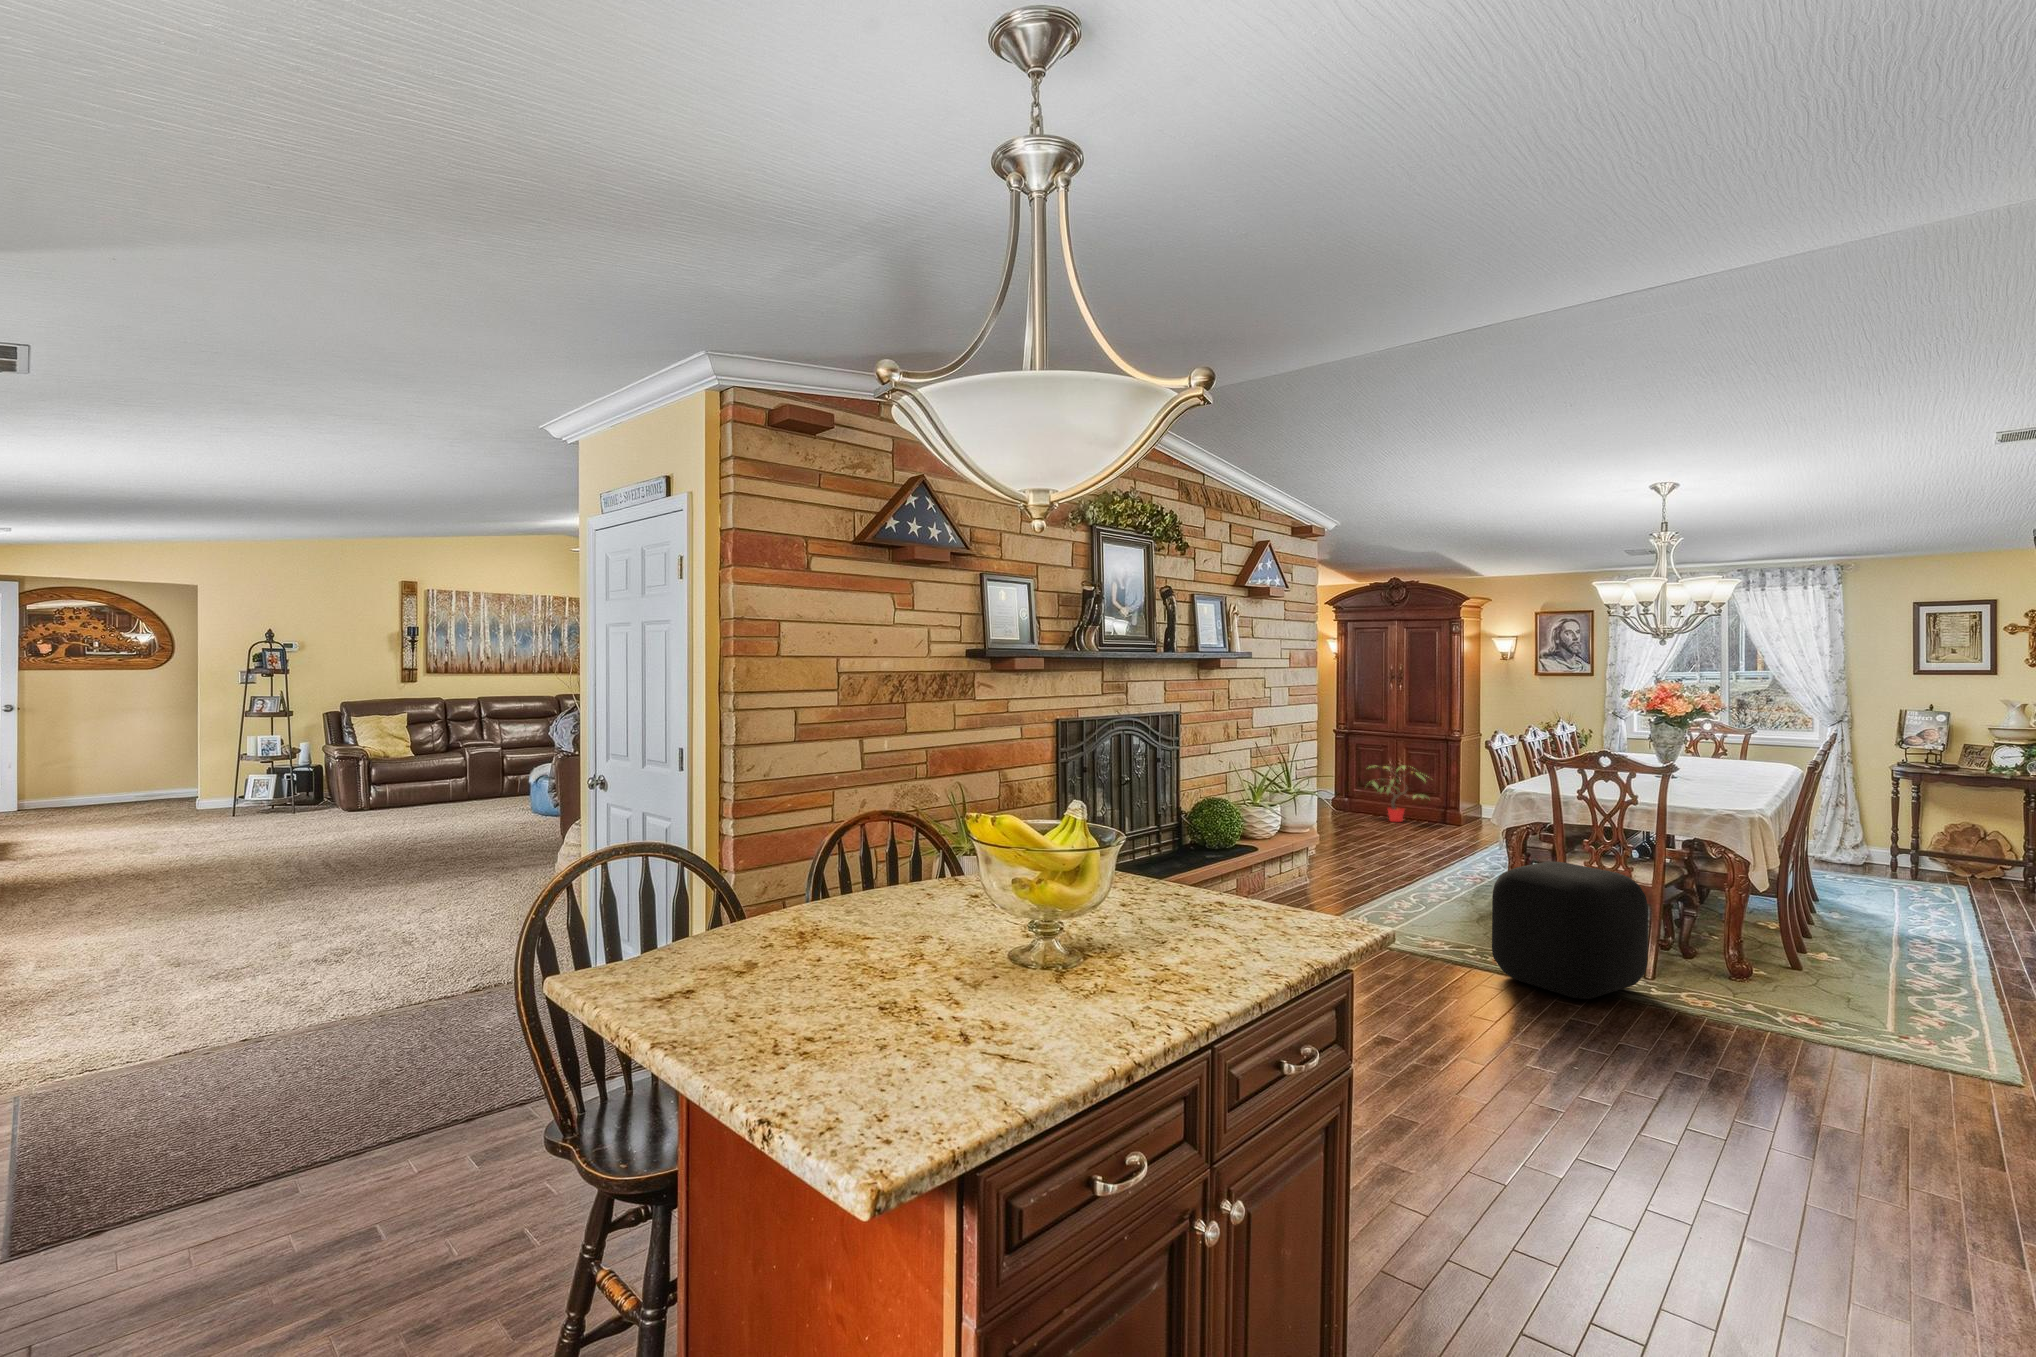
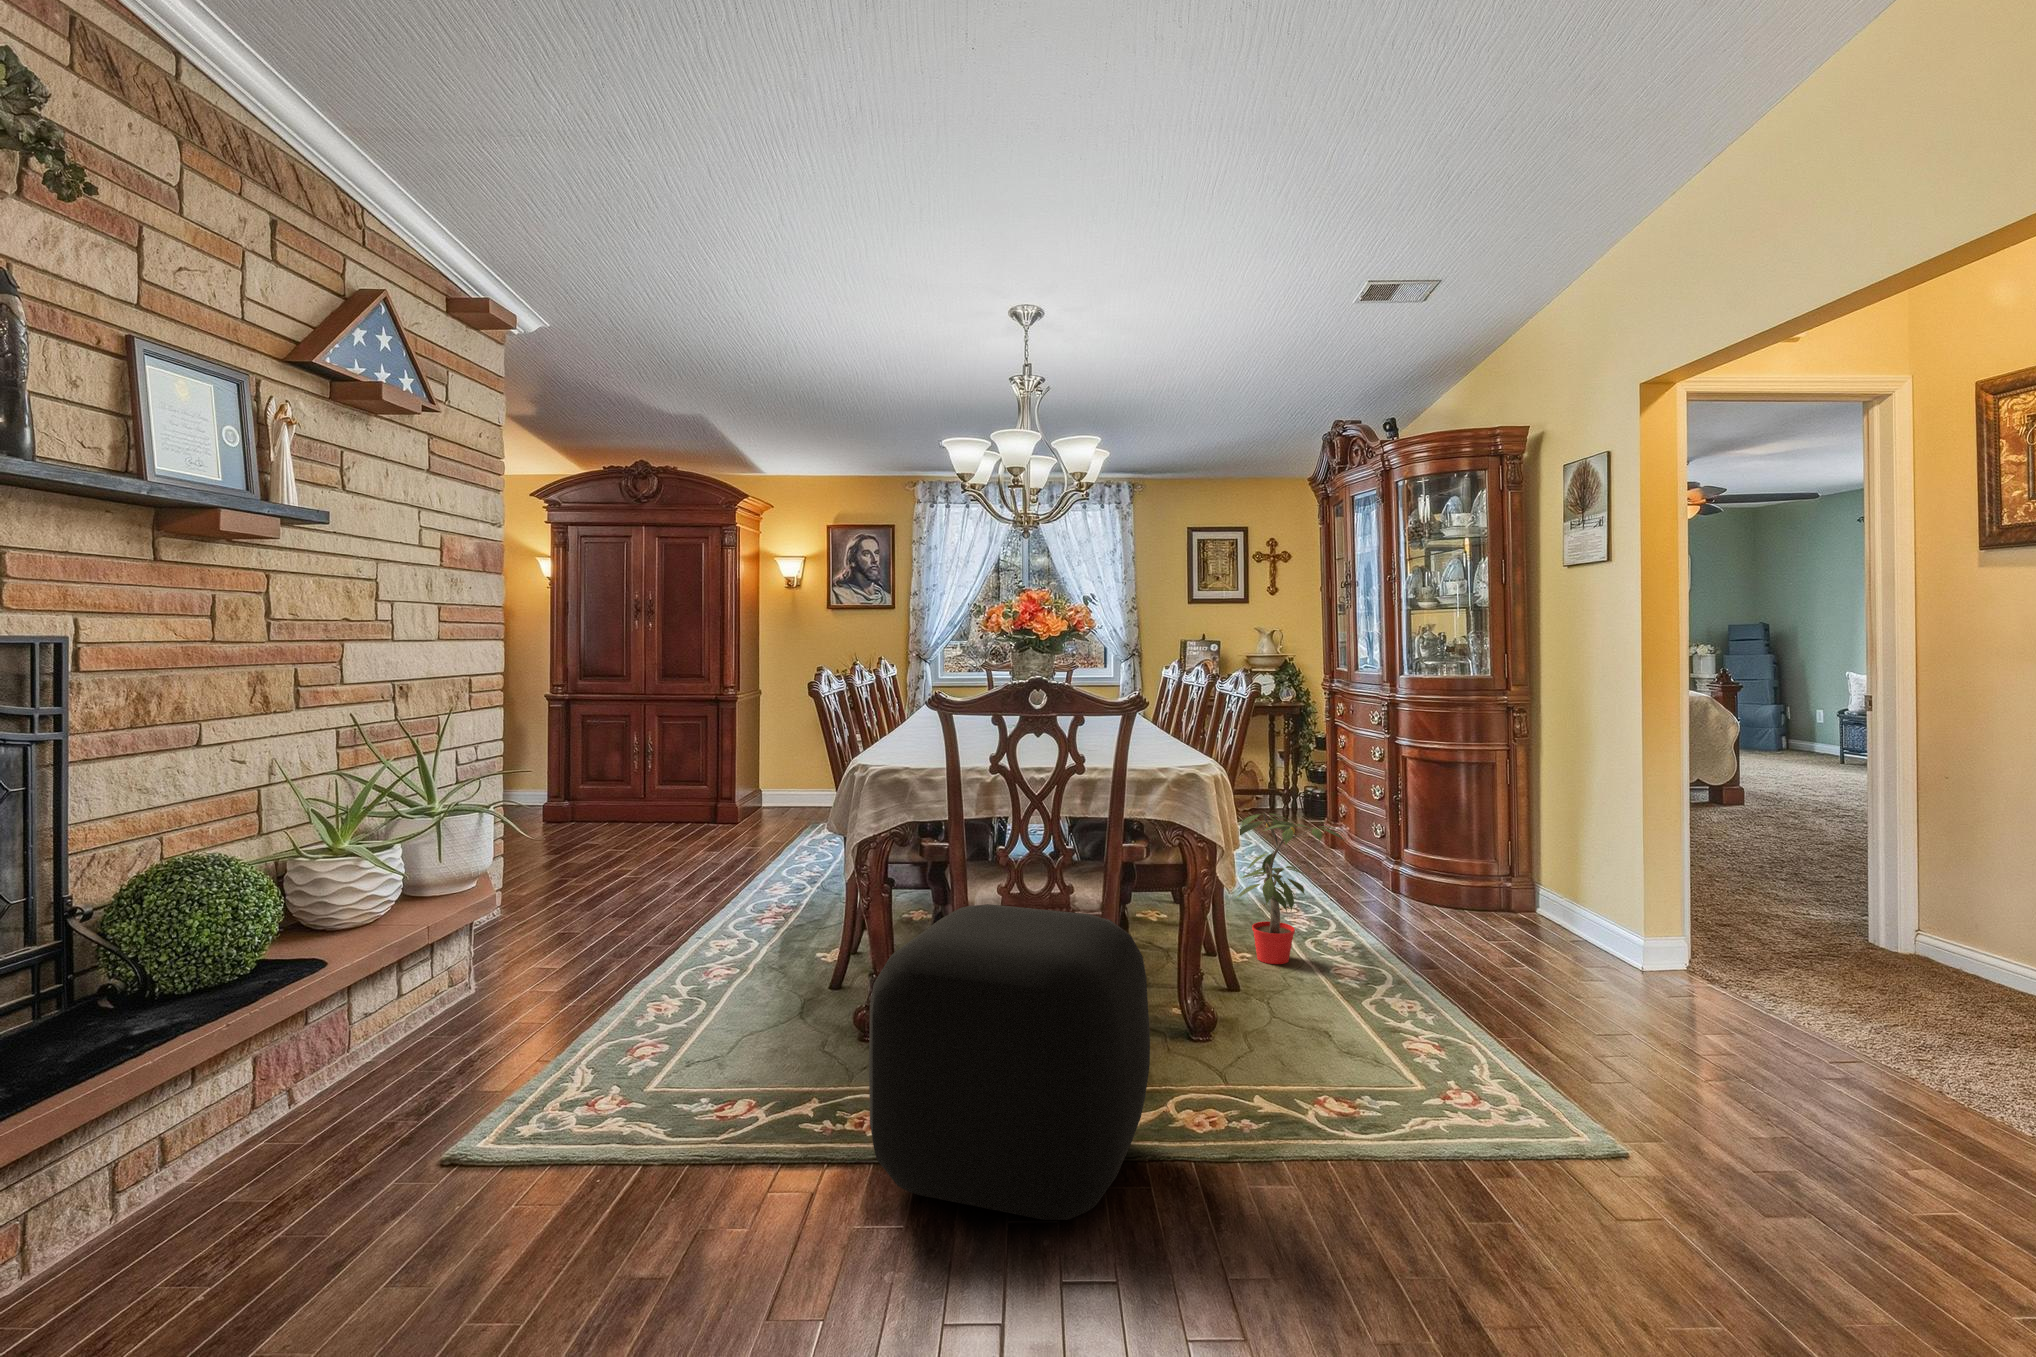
potted plant: present [1369,765,1429,822] -> present [1237,813,1344,964]

